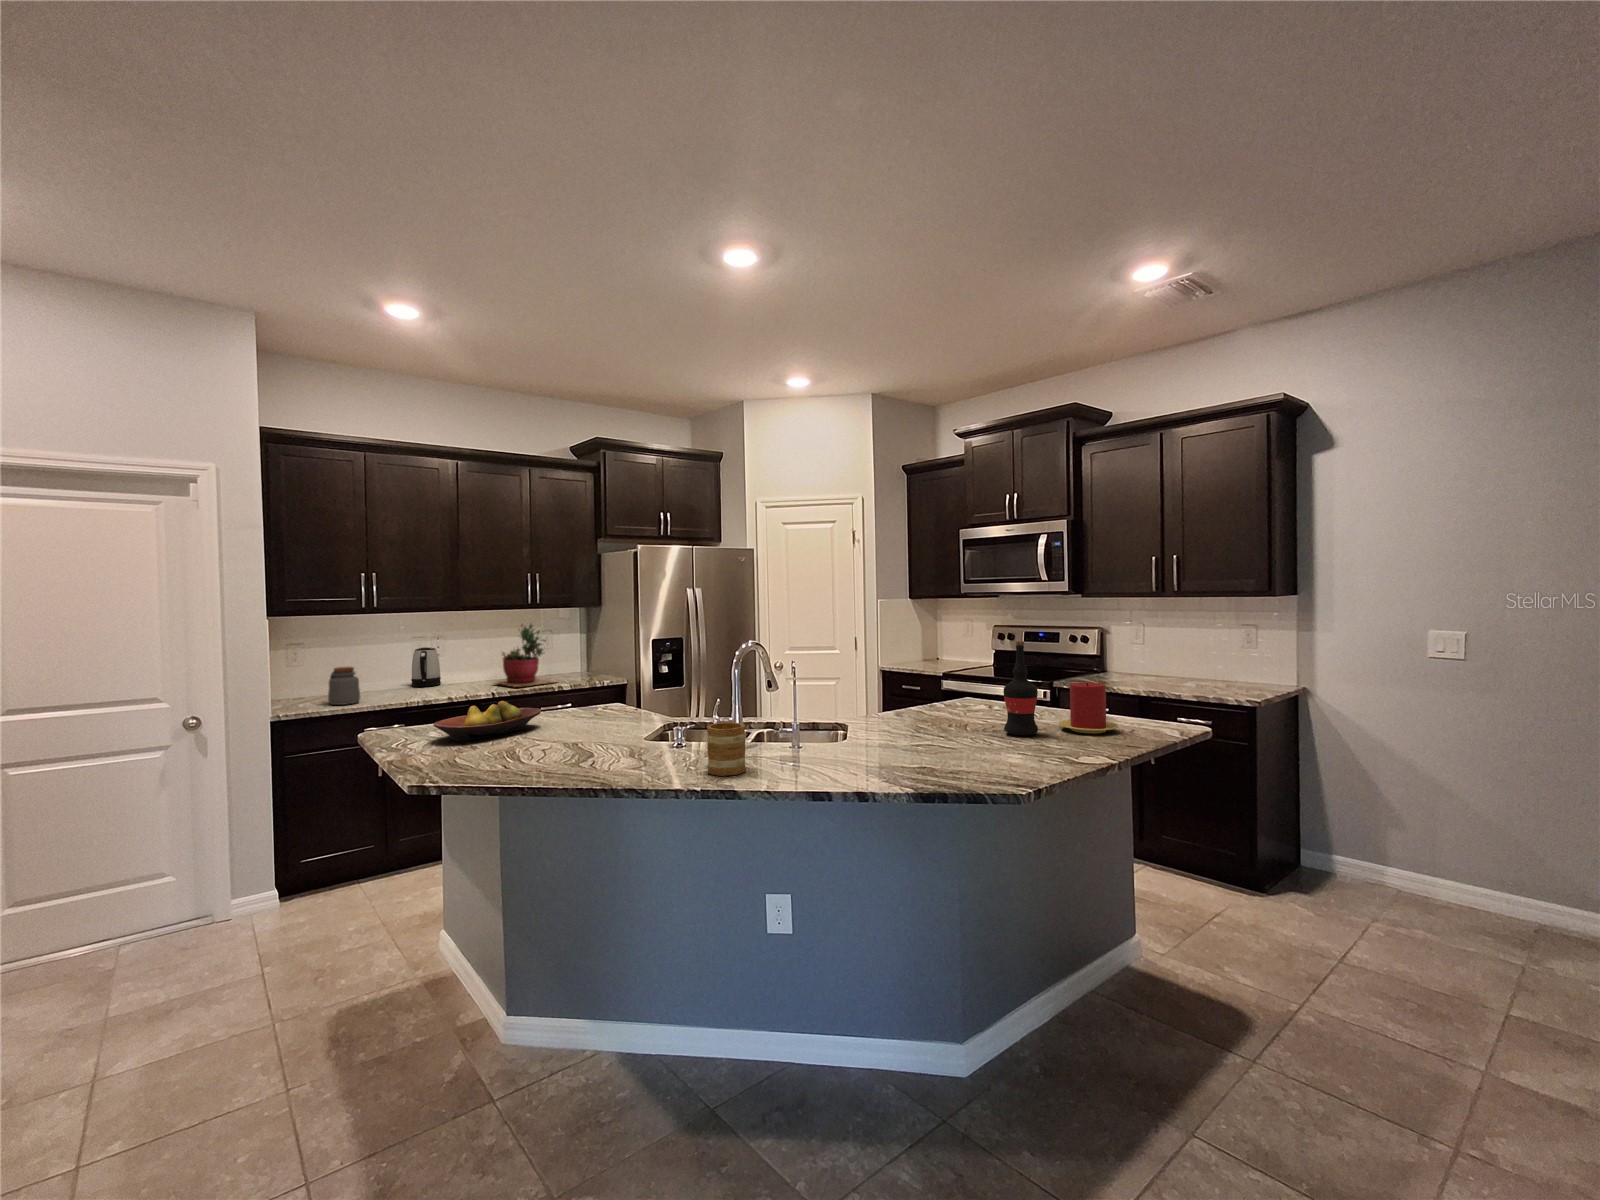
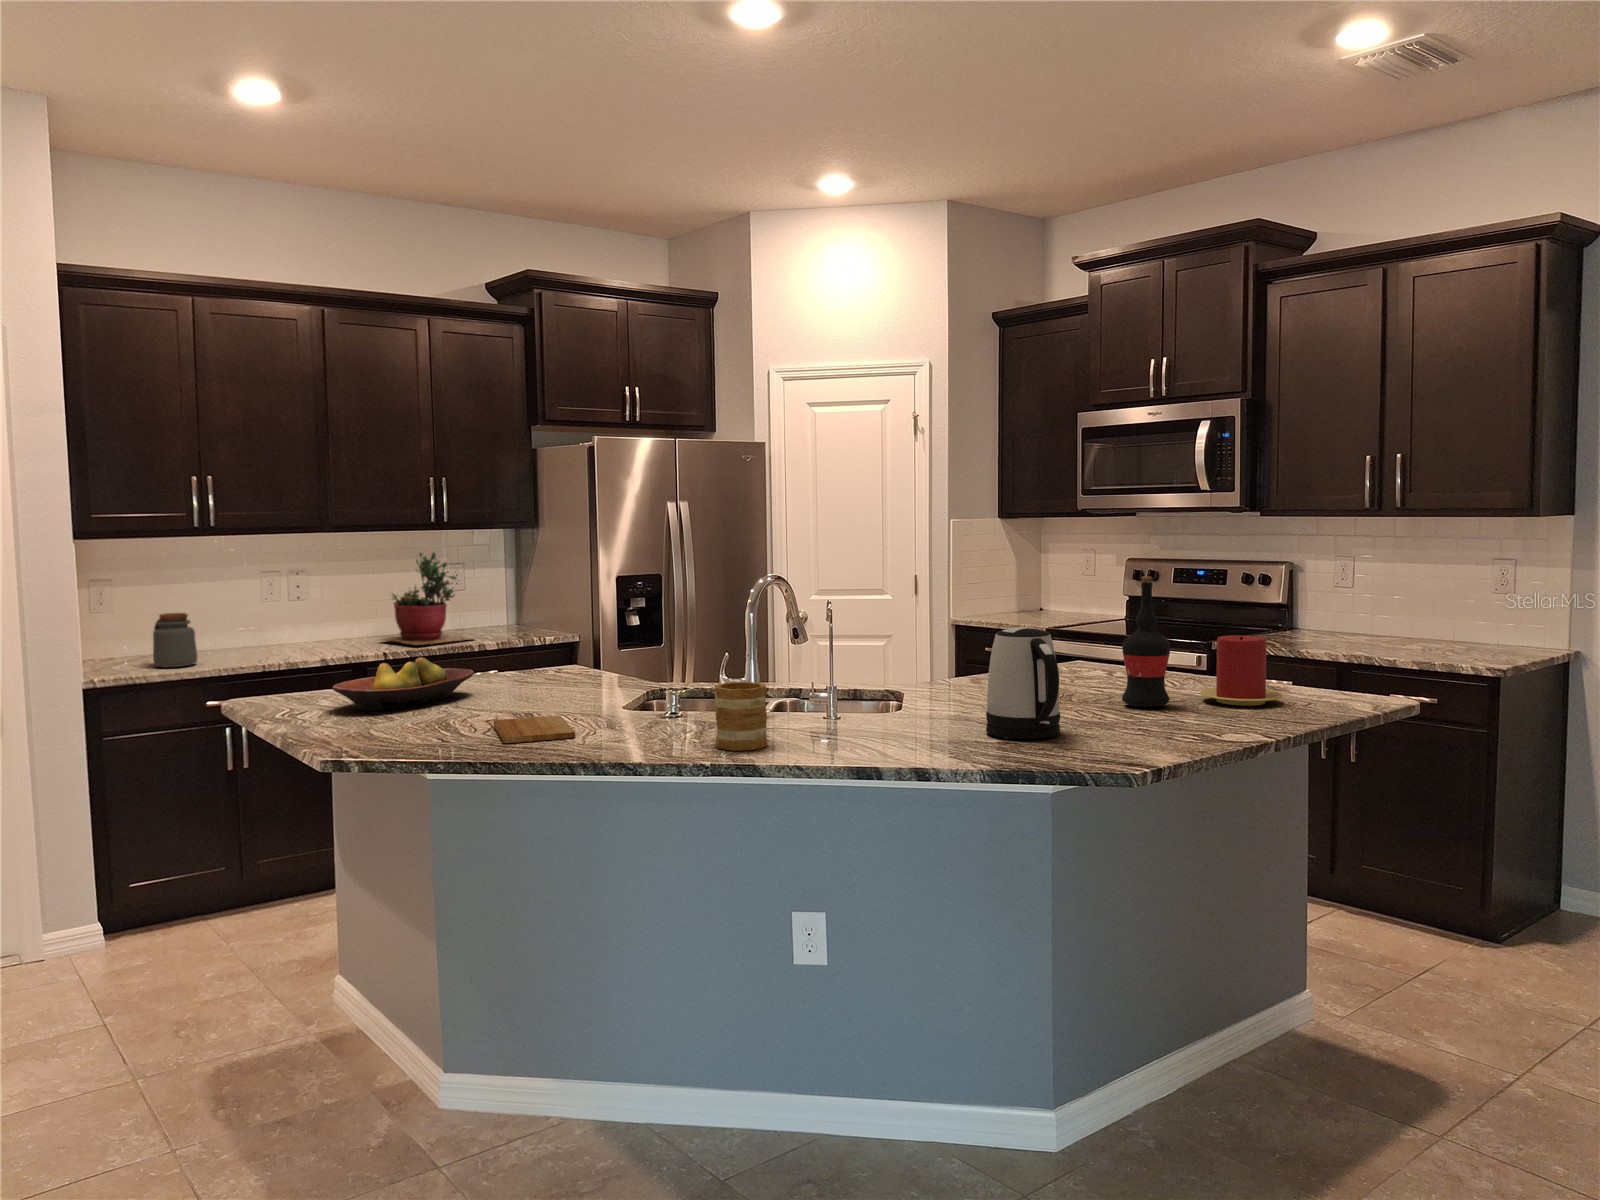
kettle: present [411,647,441,687] -> present [986,627,1060,739]
cutting board: none [546,745,604,770] -> present [494,715,575,743]

